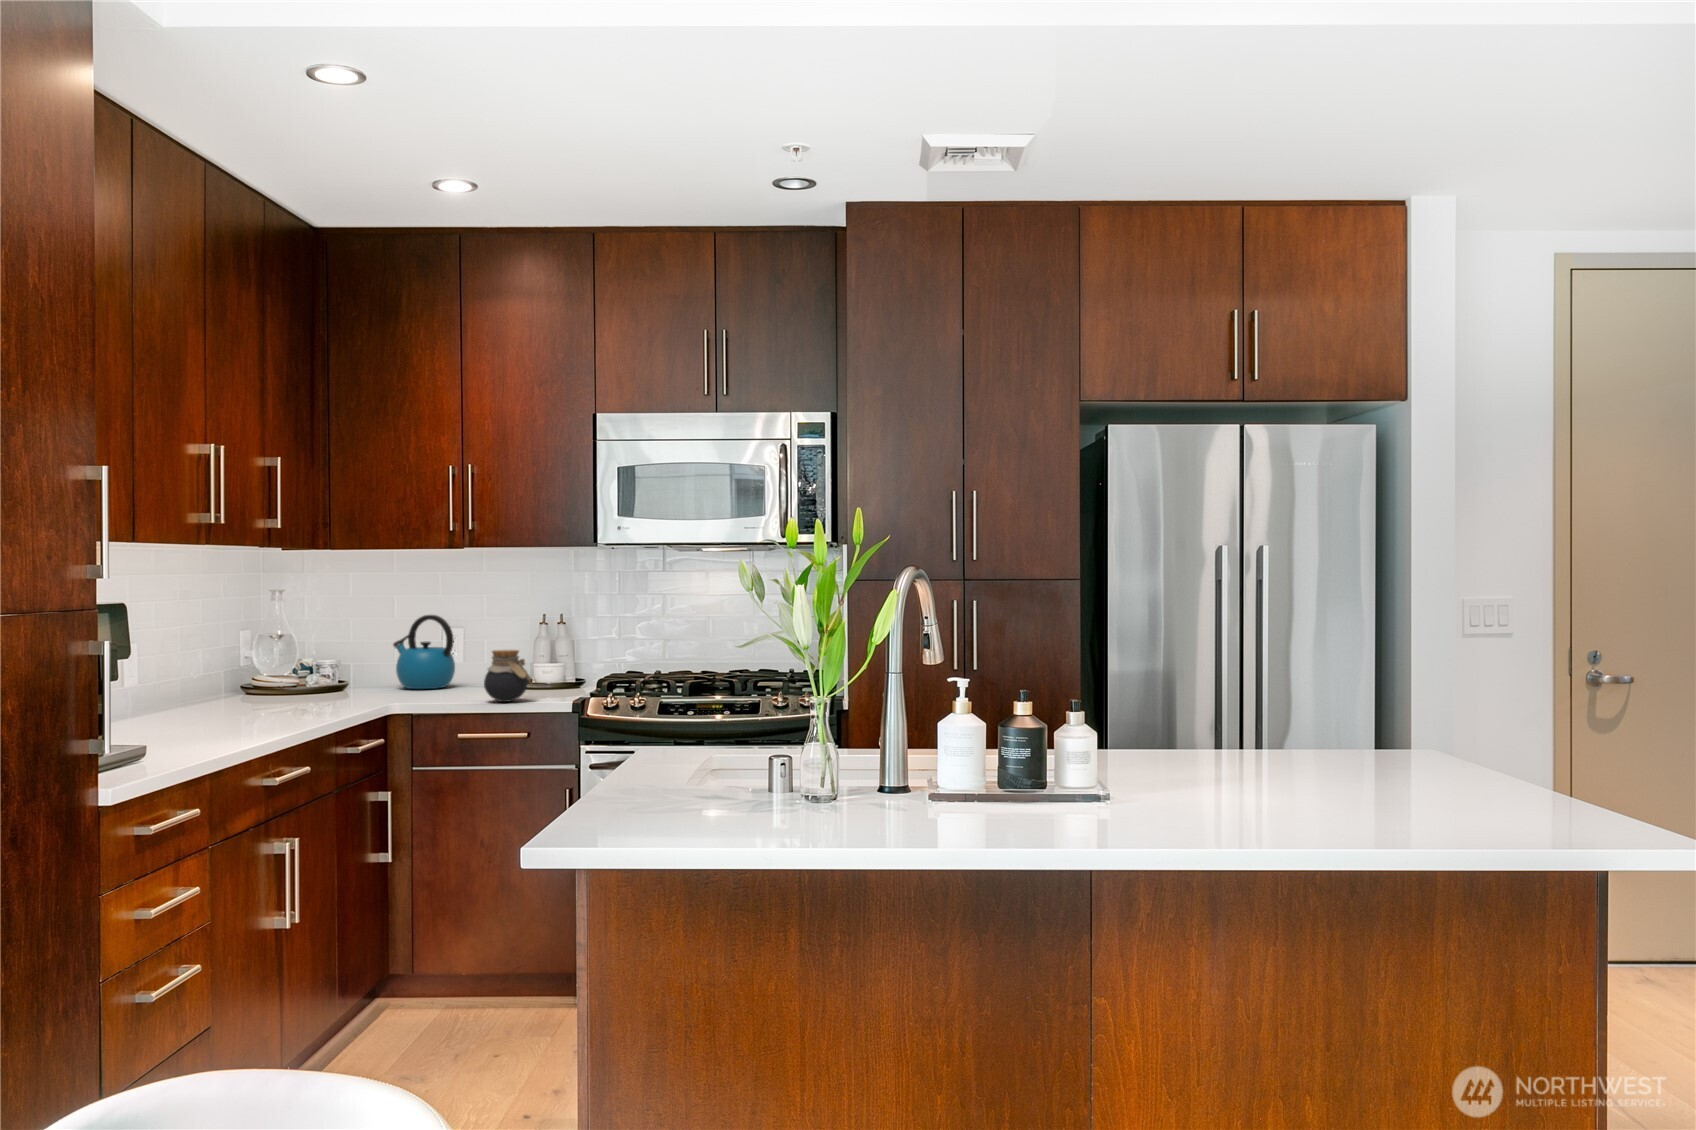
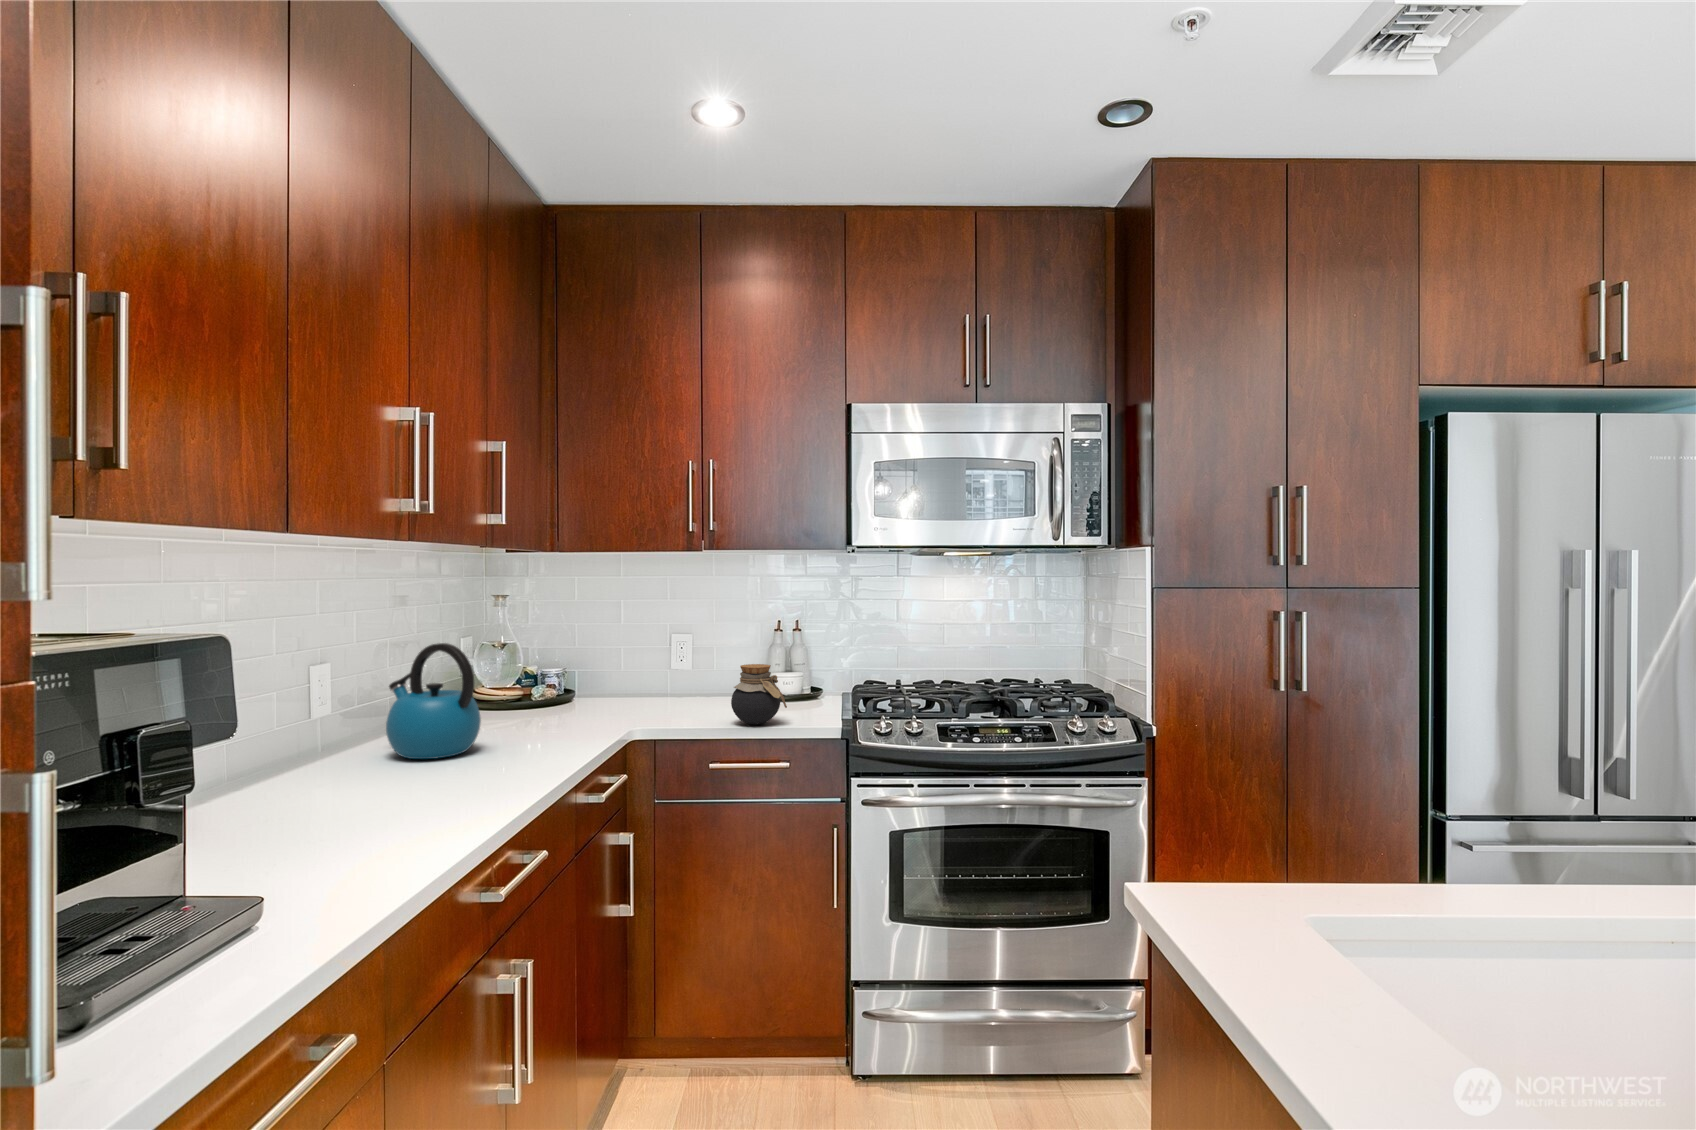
kettle: present [393,615,455,689] -> present [386,643,481,759]

